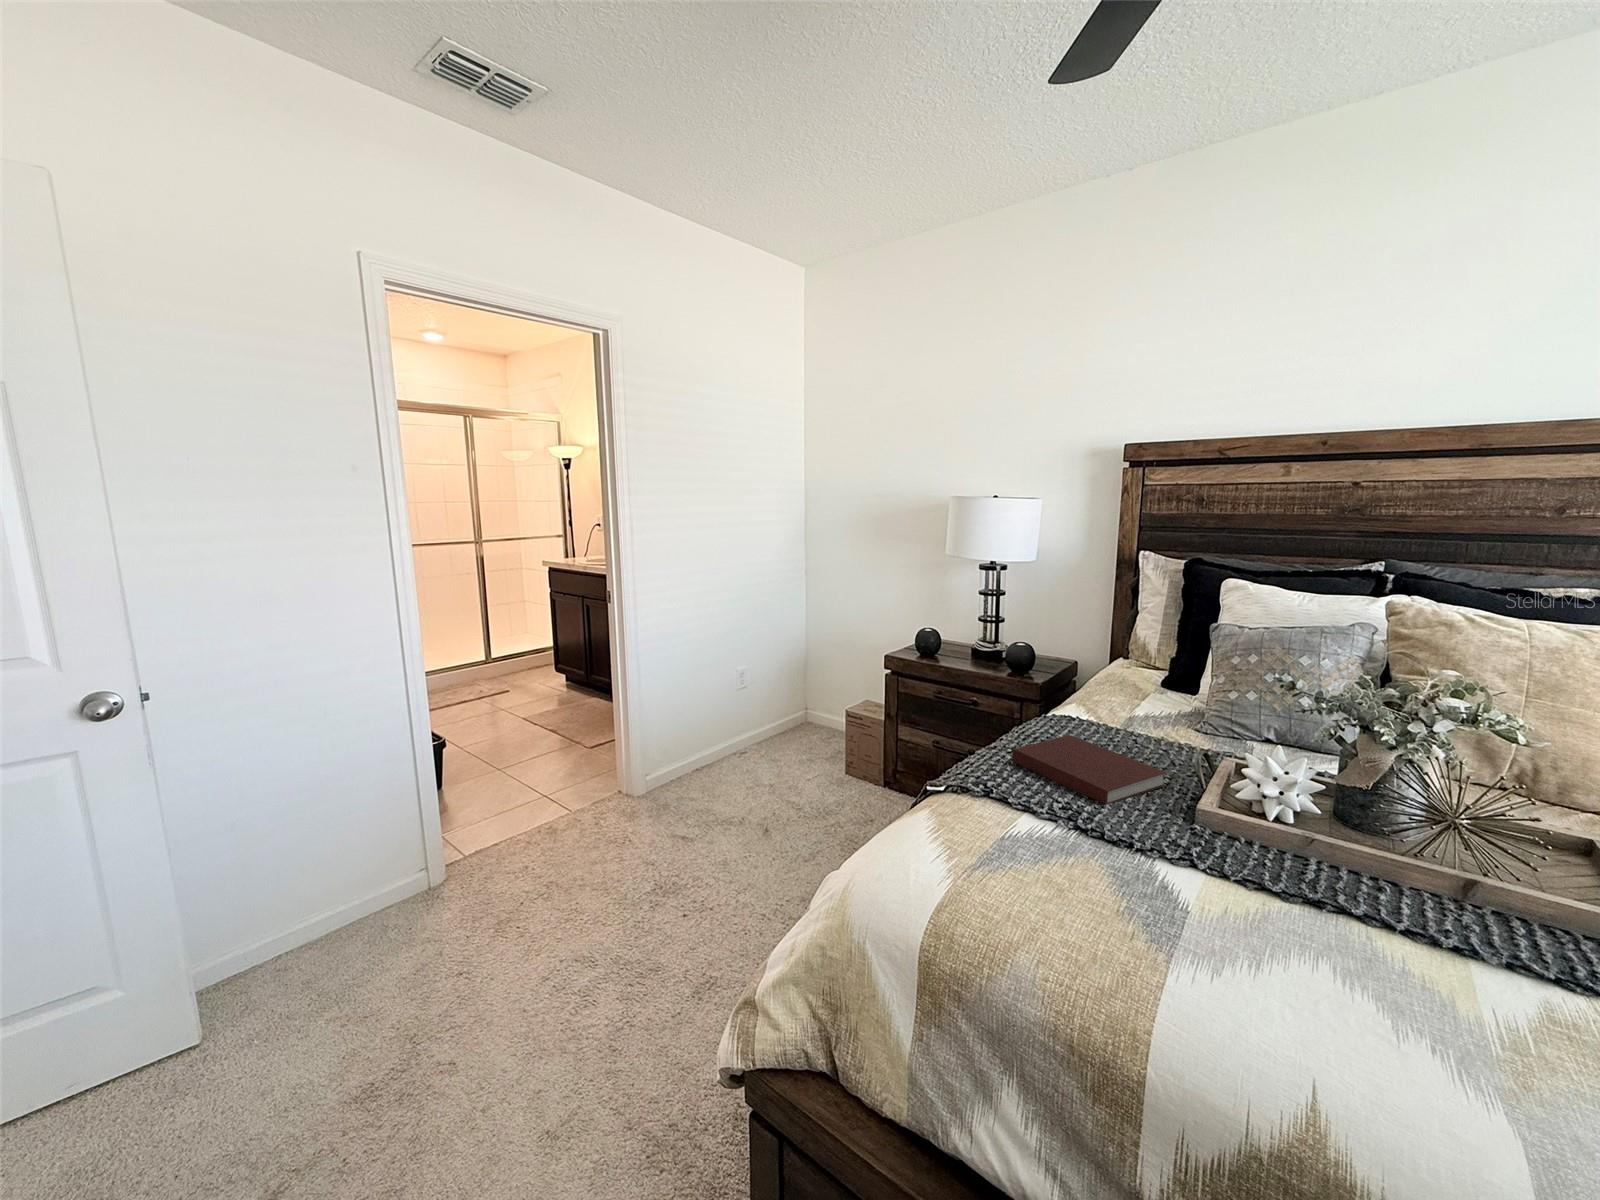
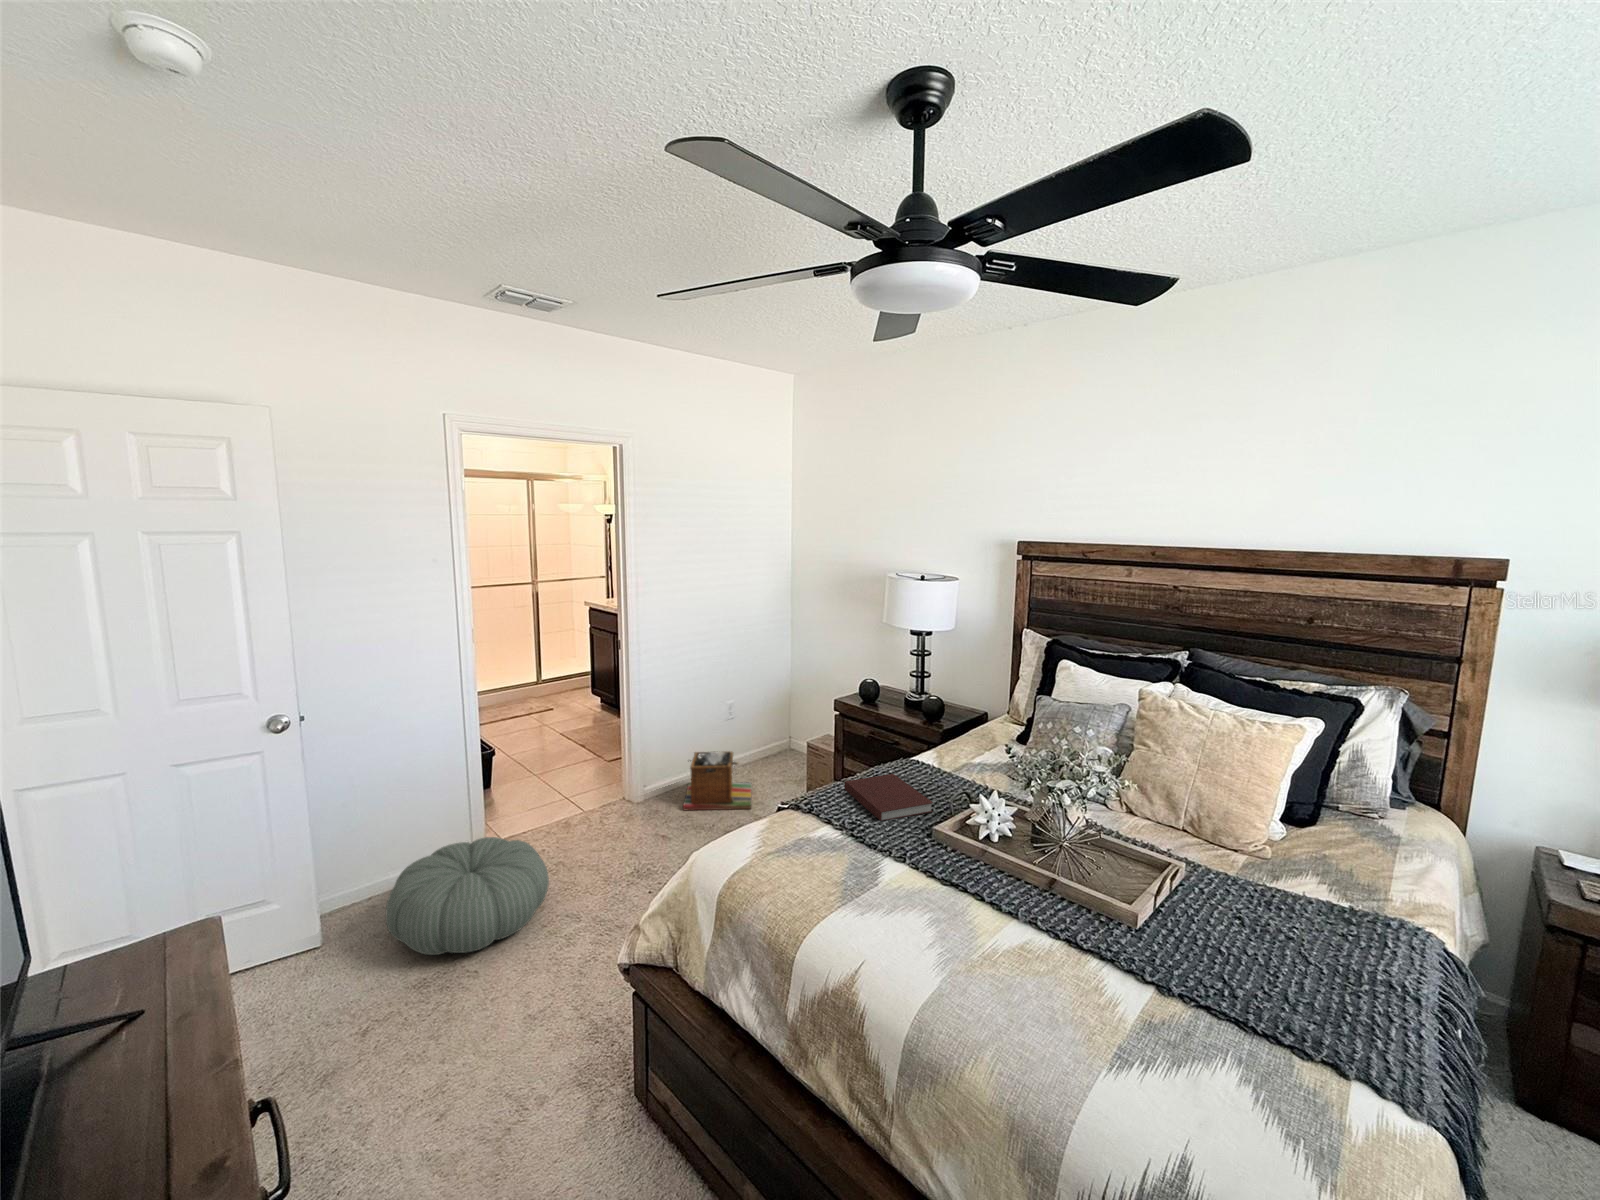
laundry basket: none [698,725,784,802] -> present [683,751,751,810]
pouf: none [307,857,548,1044] -> present [386,837,549,955]

